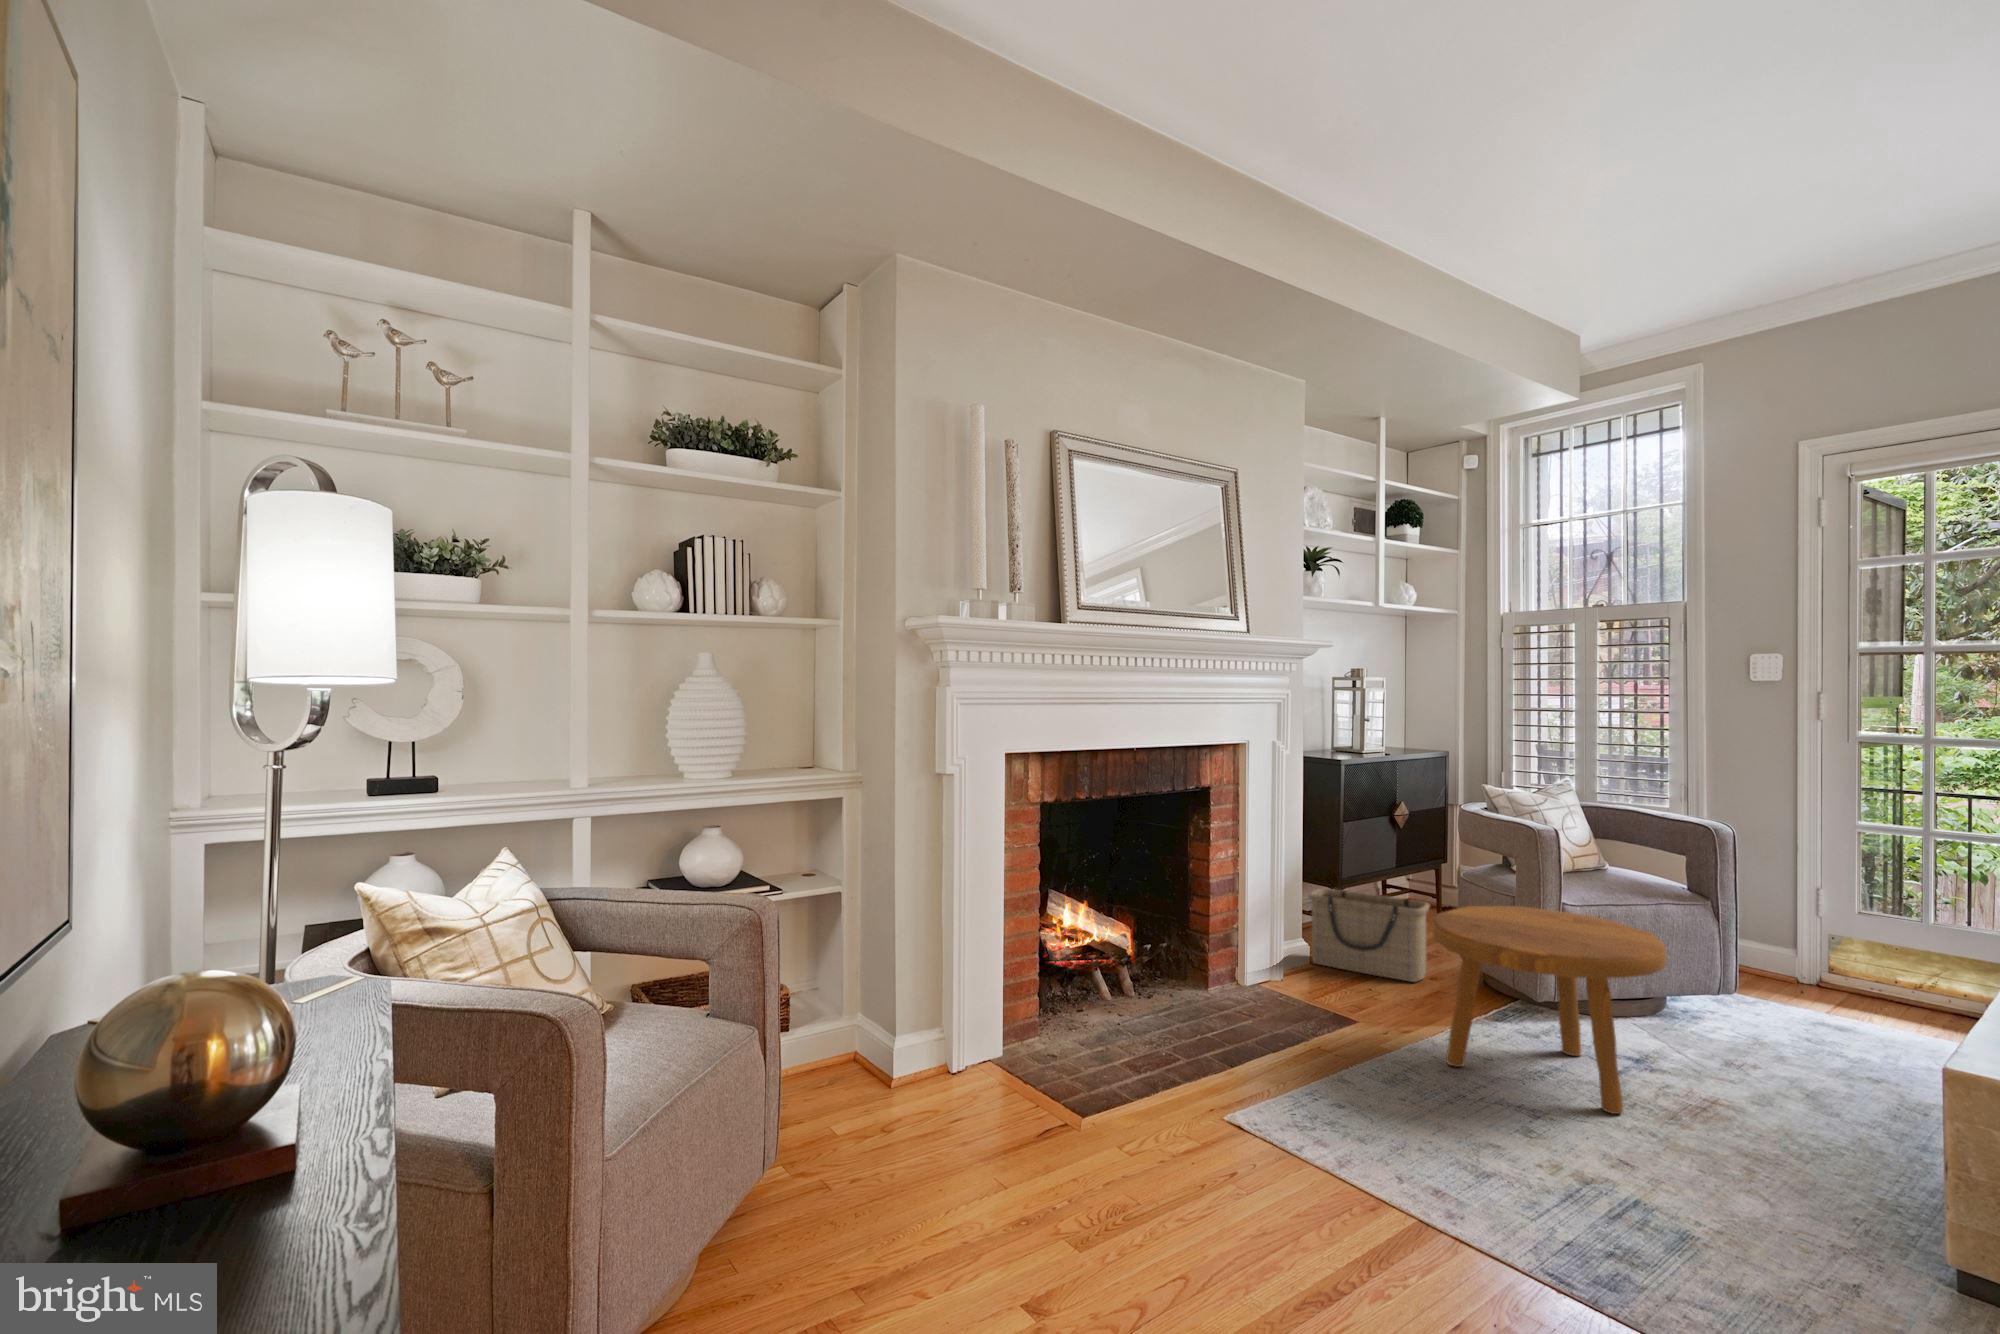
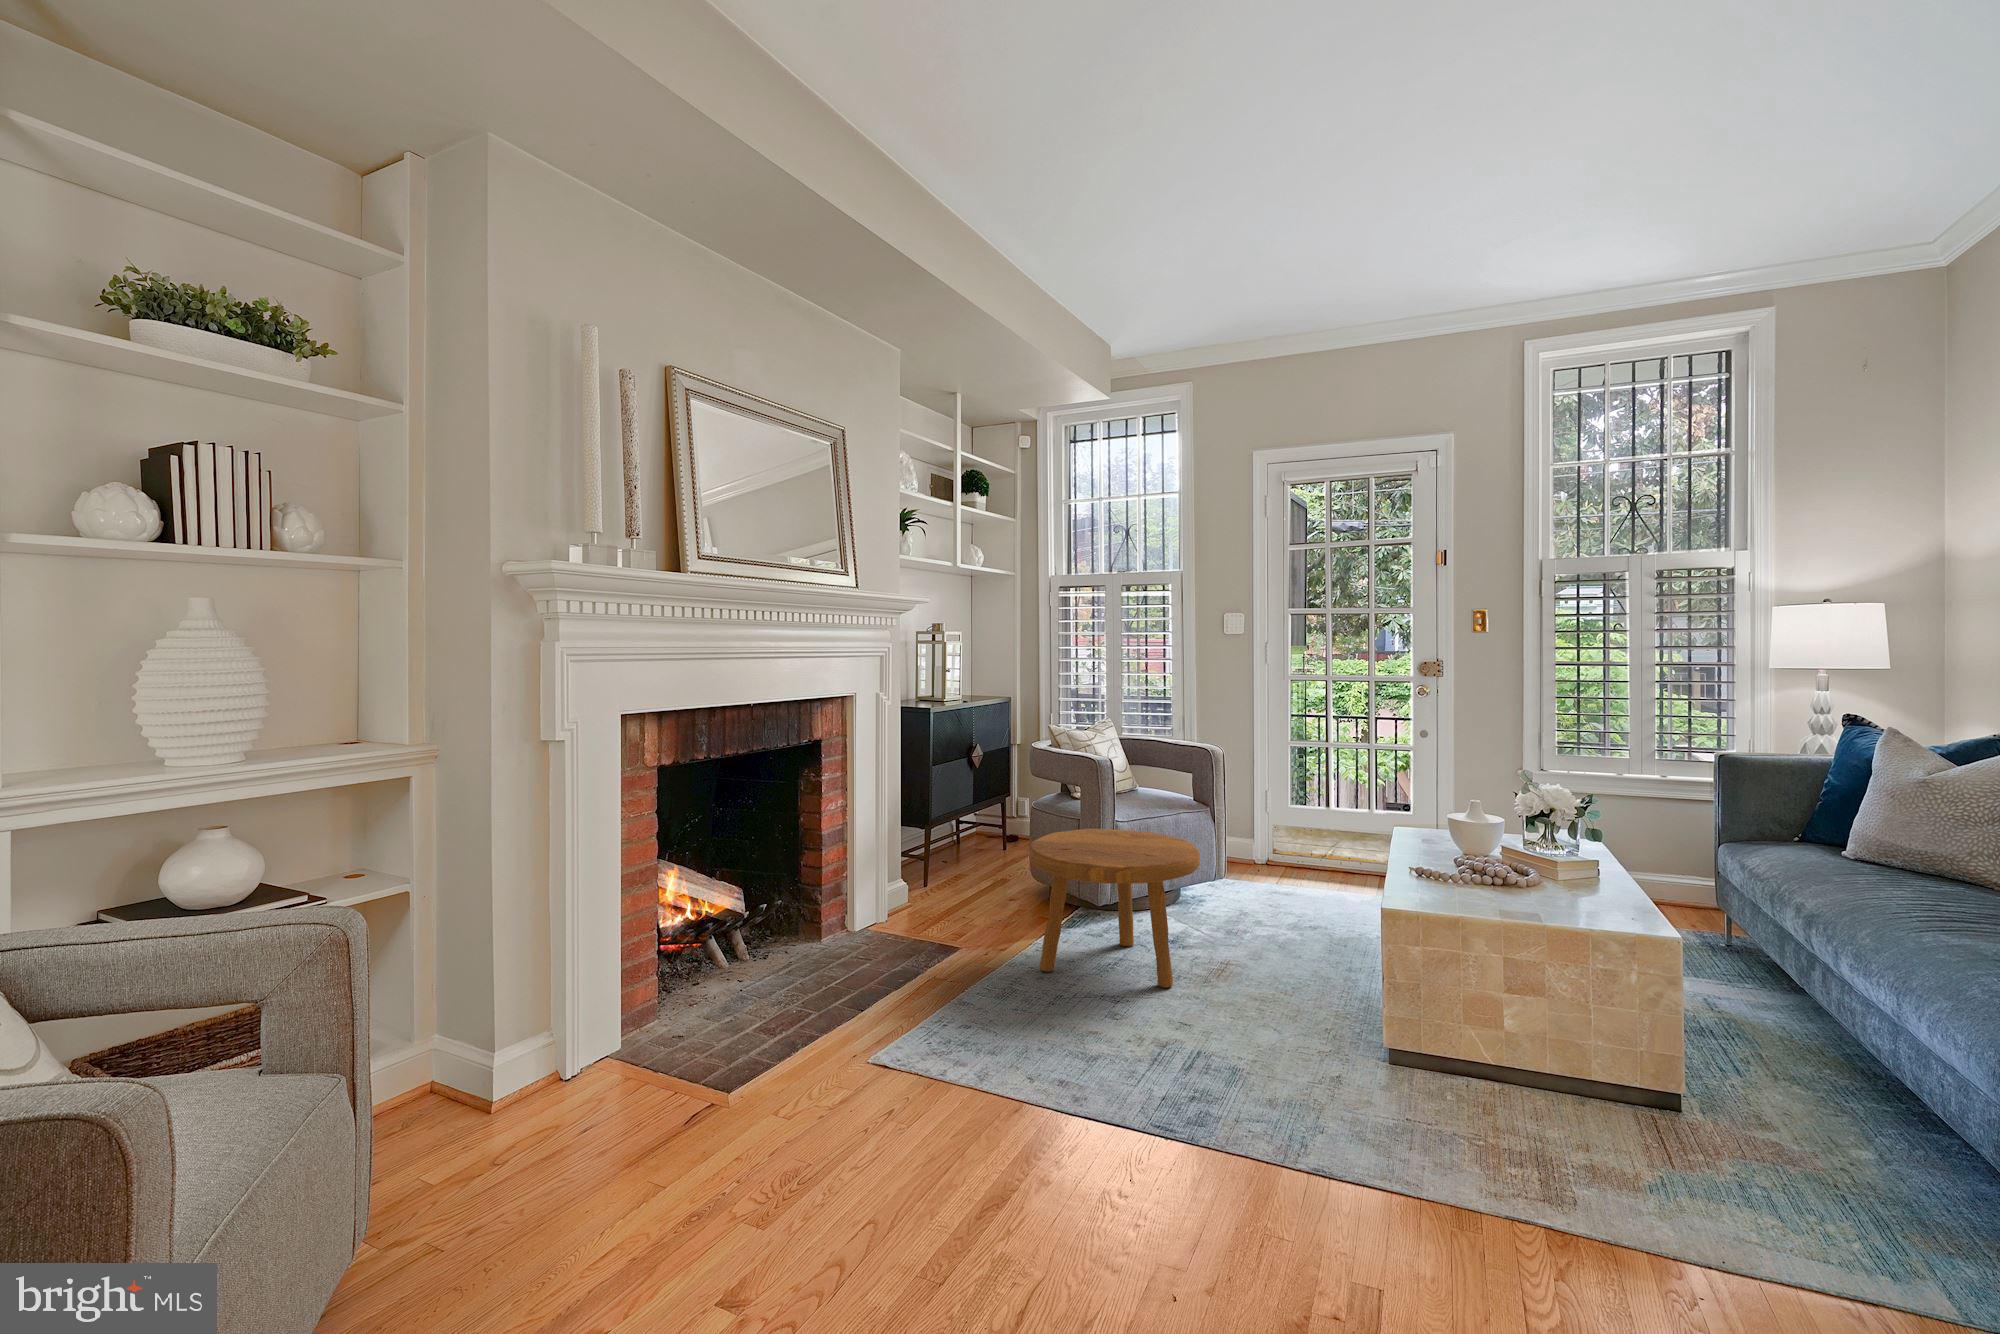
basket: present [1308,888,1429,982] -> none [906,829,1008,904]

